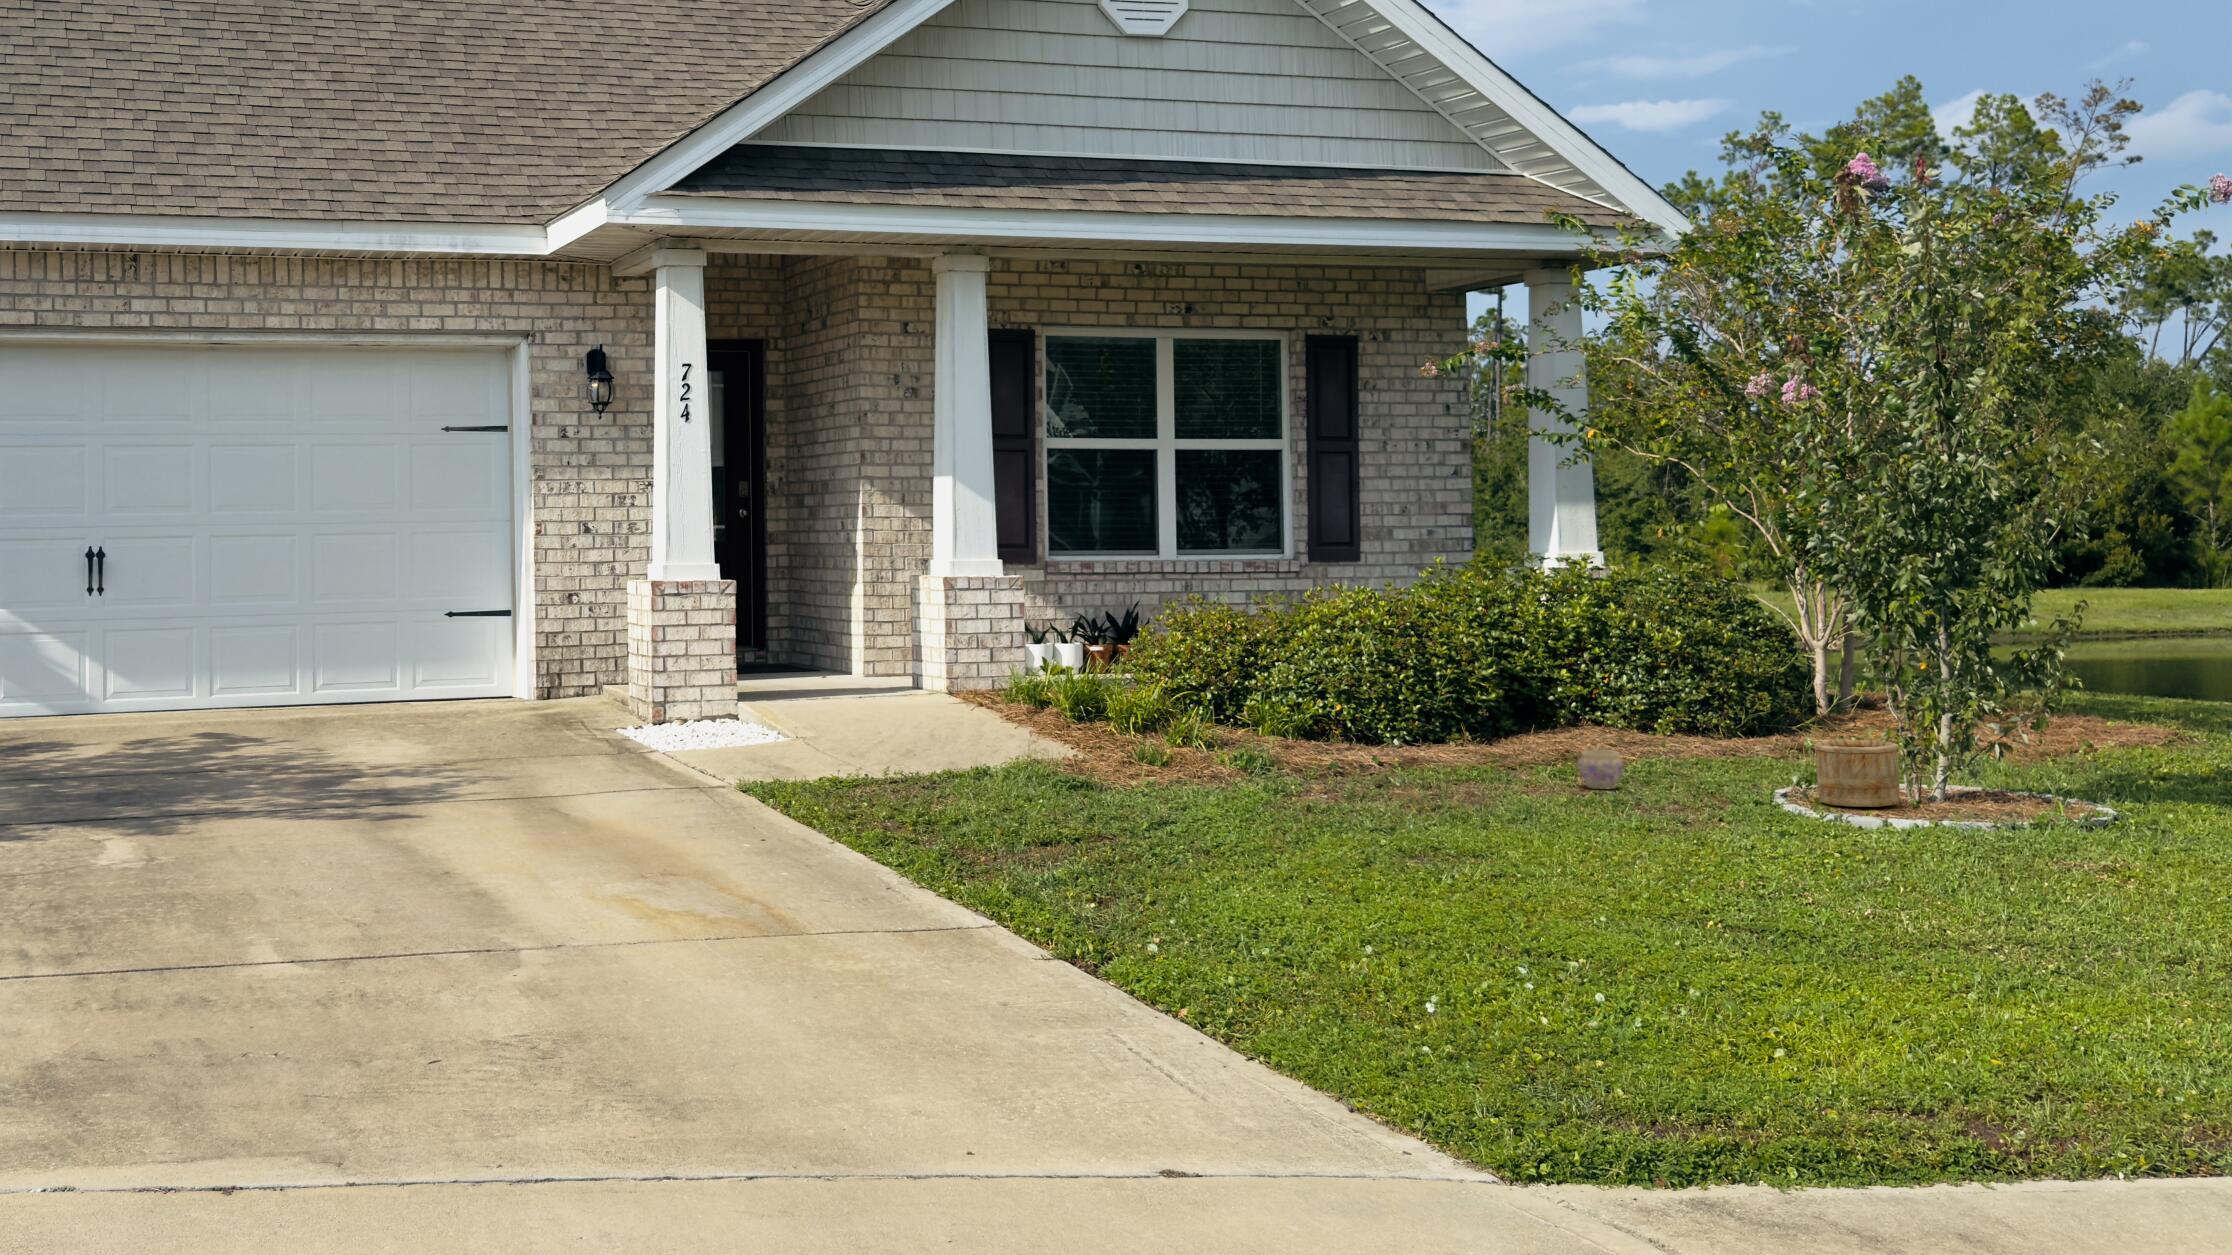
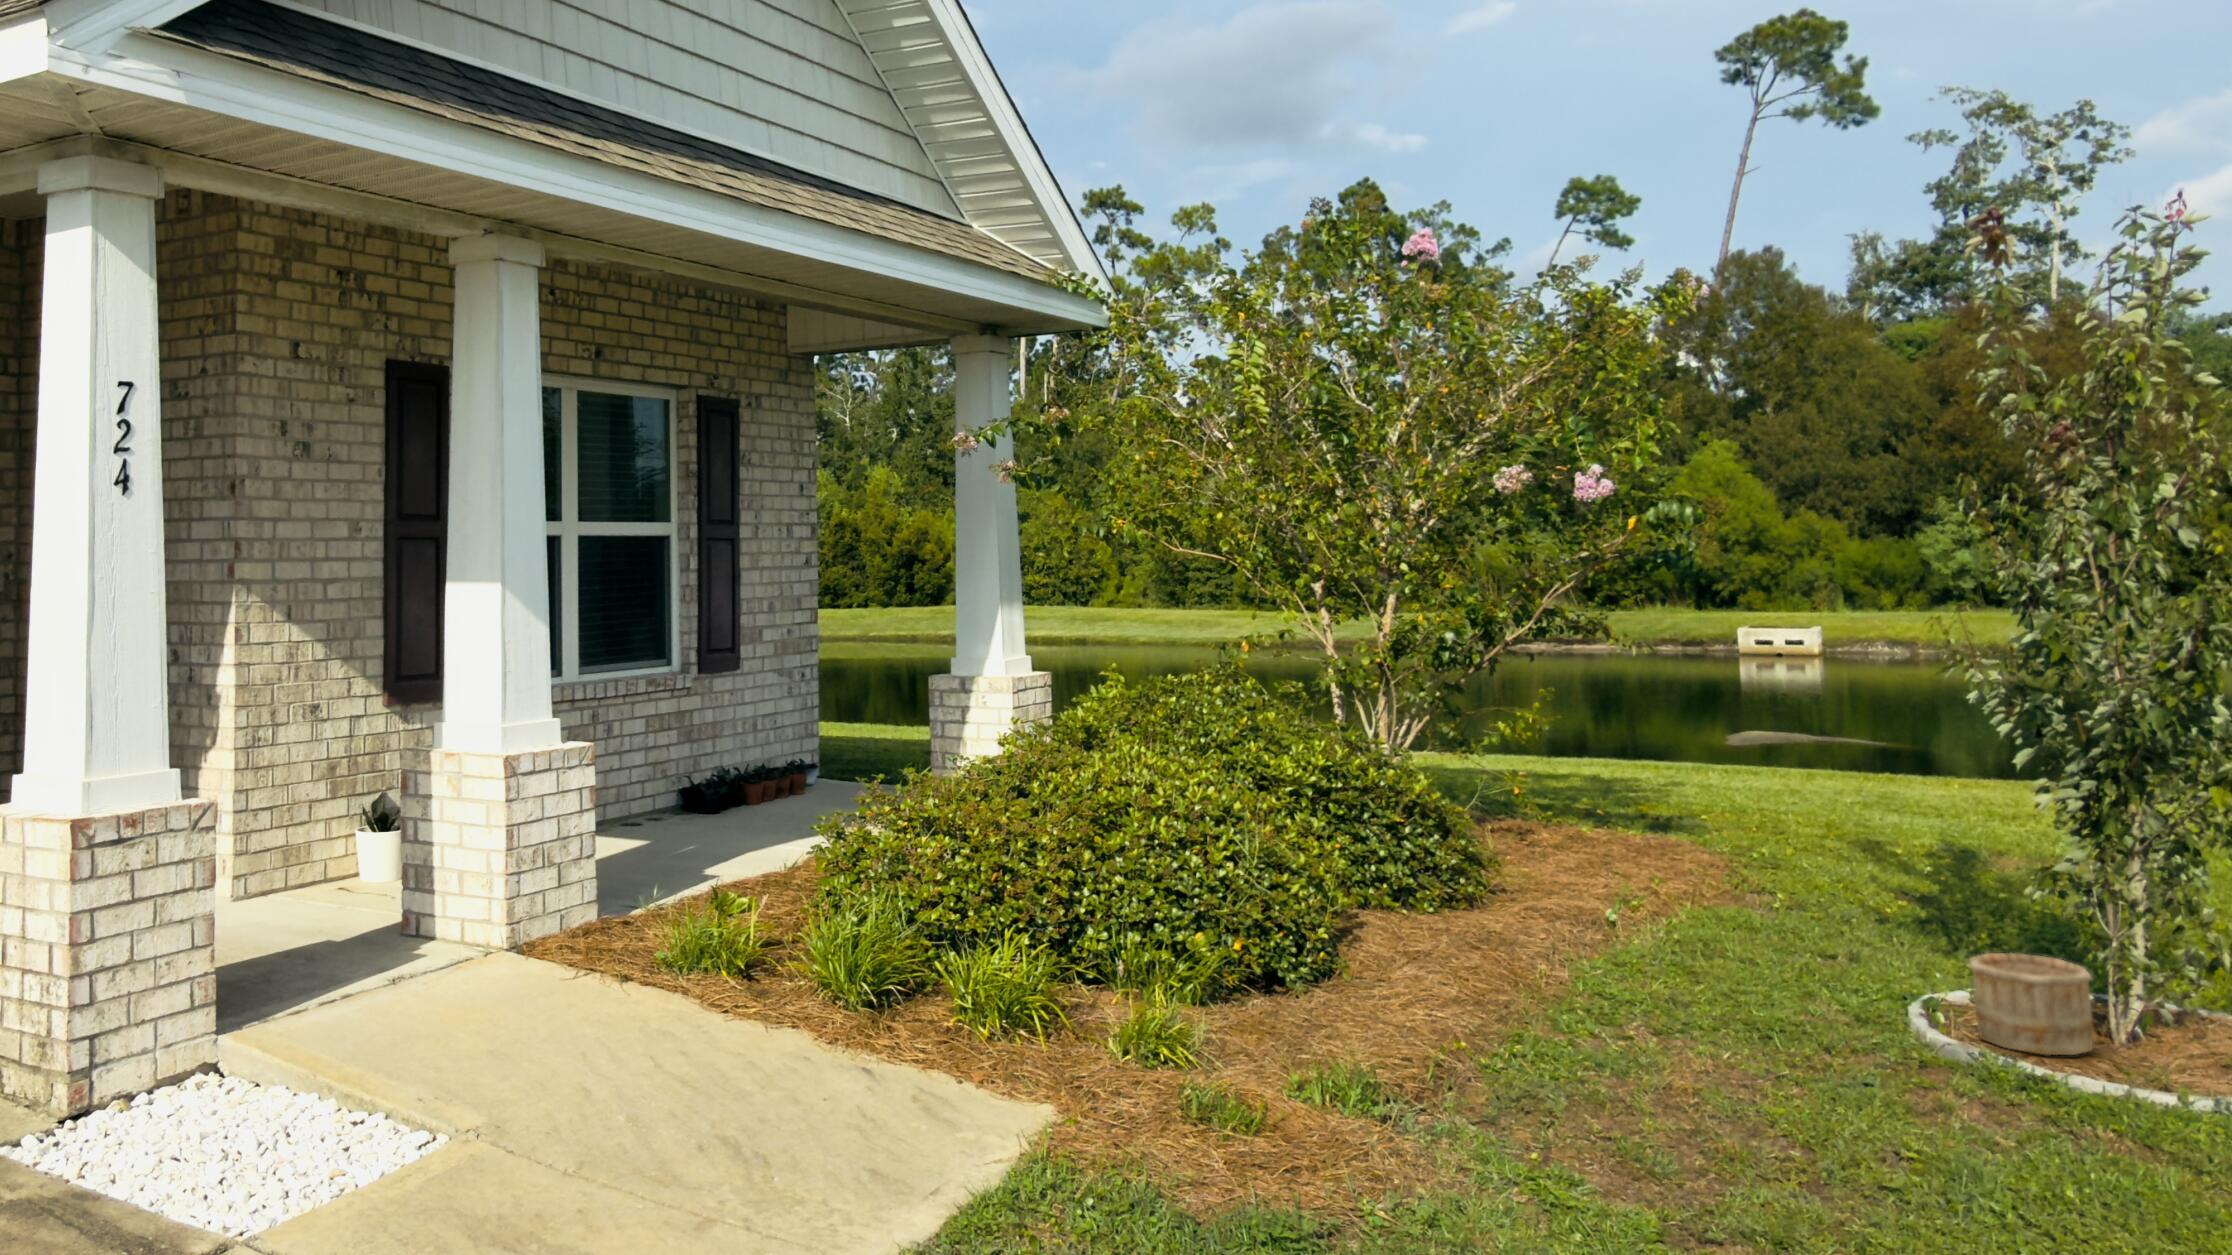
planter: present [1578,750,1623,790] -> none [1706,997,1775,1061]

